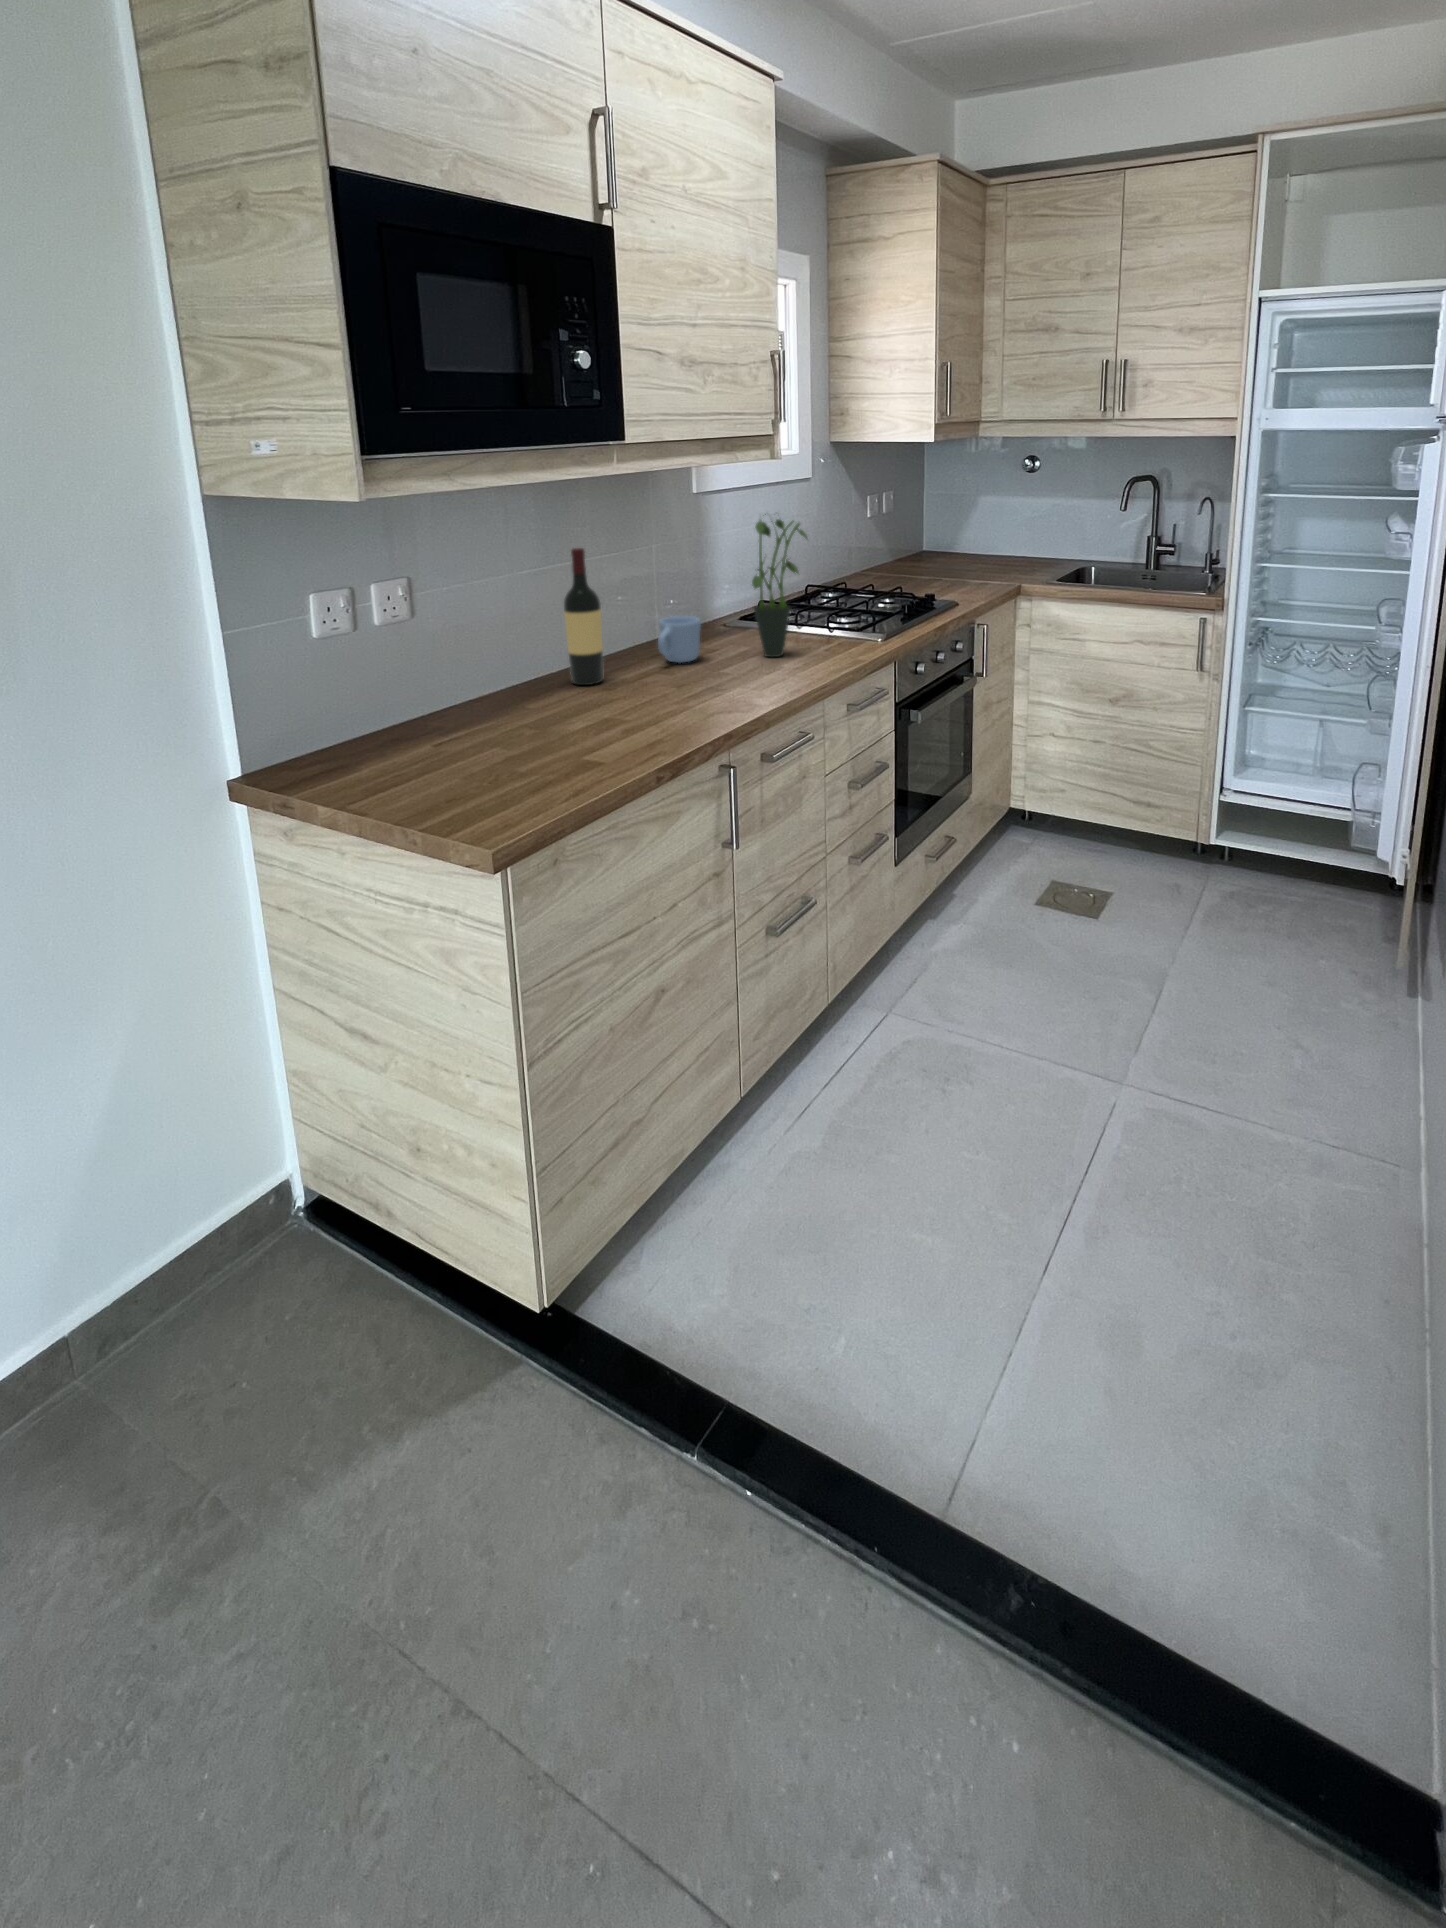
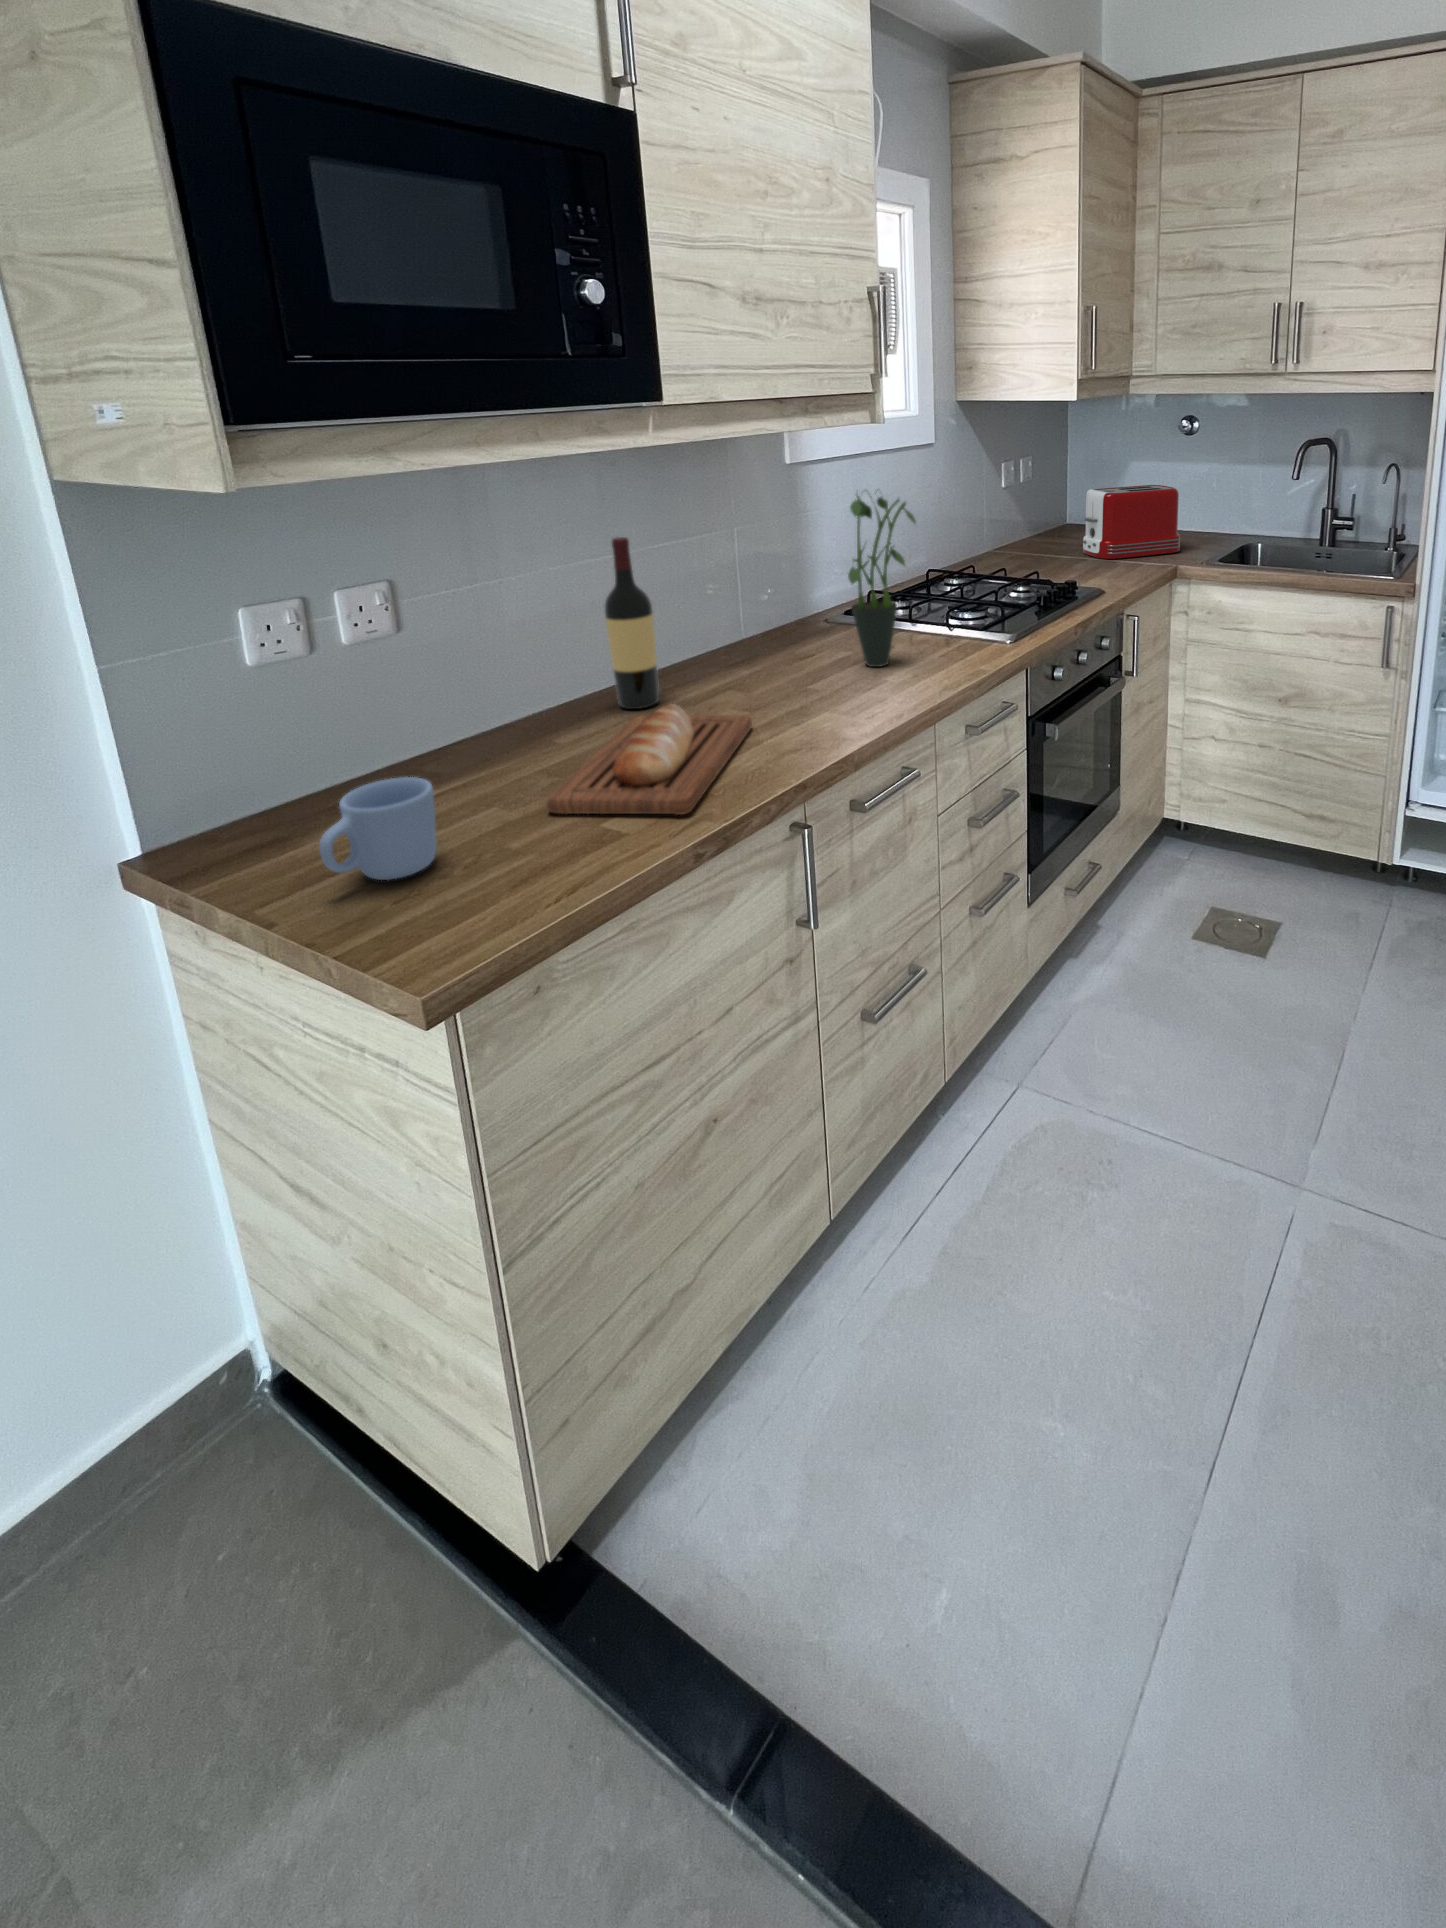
toaster: none [938,516,1022,579] -> present [1083,485,1180,559]
mug: present [658,616,701,663] -> present [319,777,437,880]
bread loaf: none [541,676,683,750] -> present [546,704,752,815]

